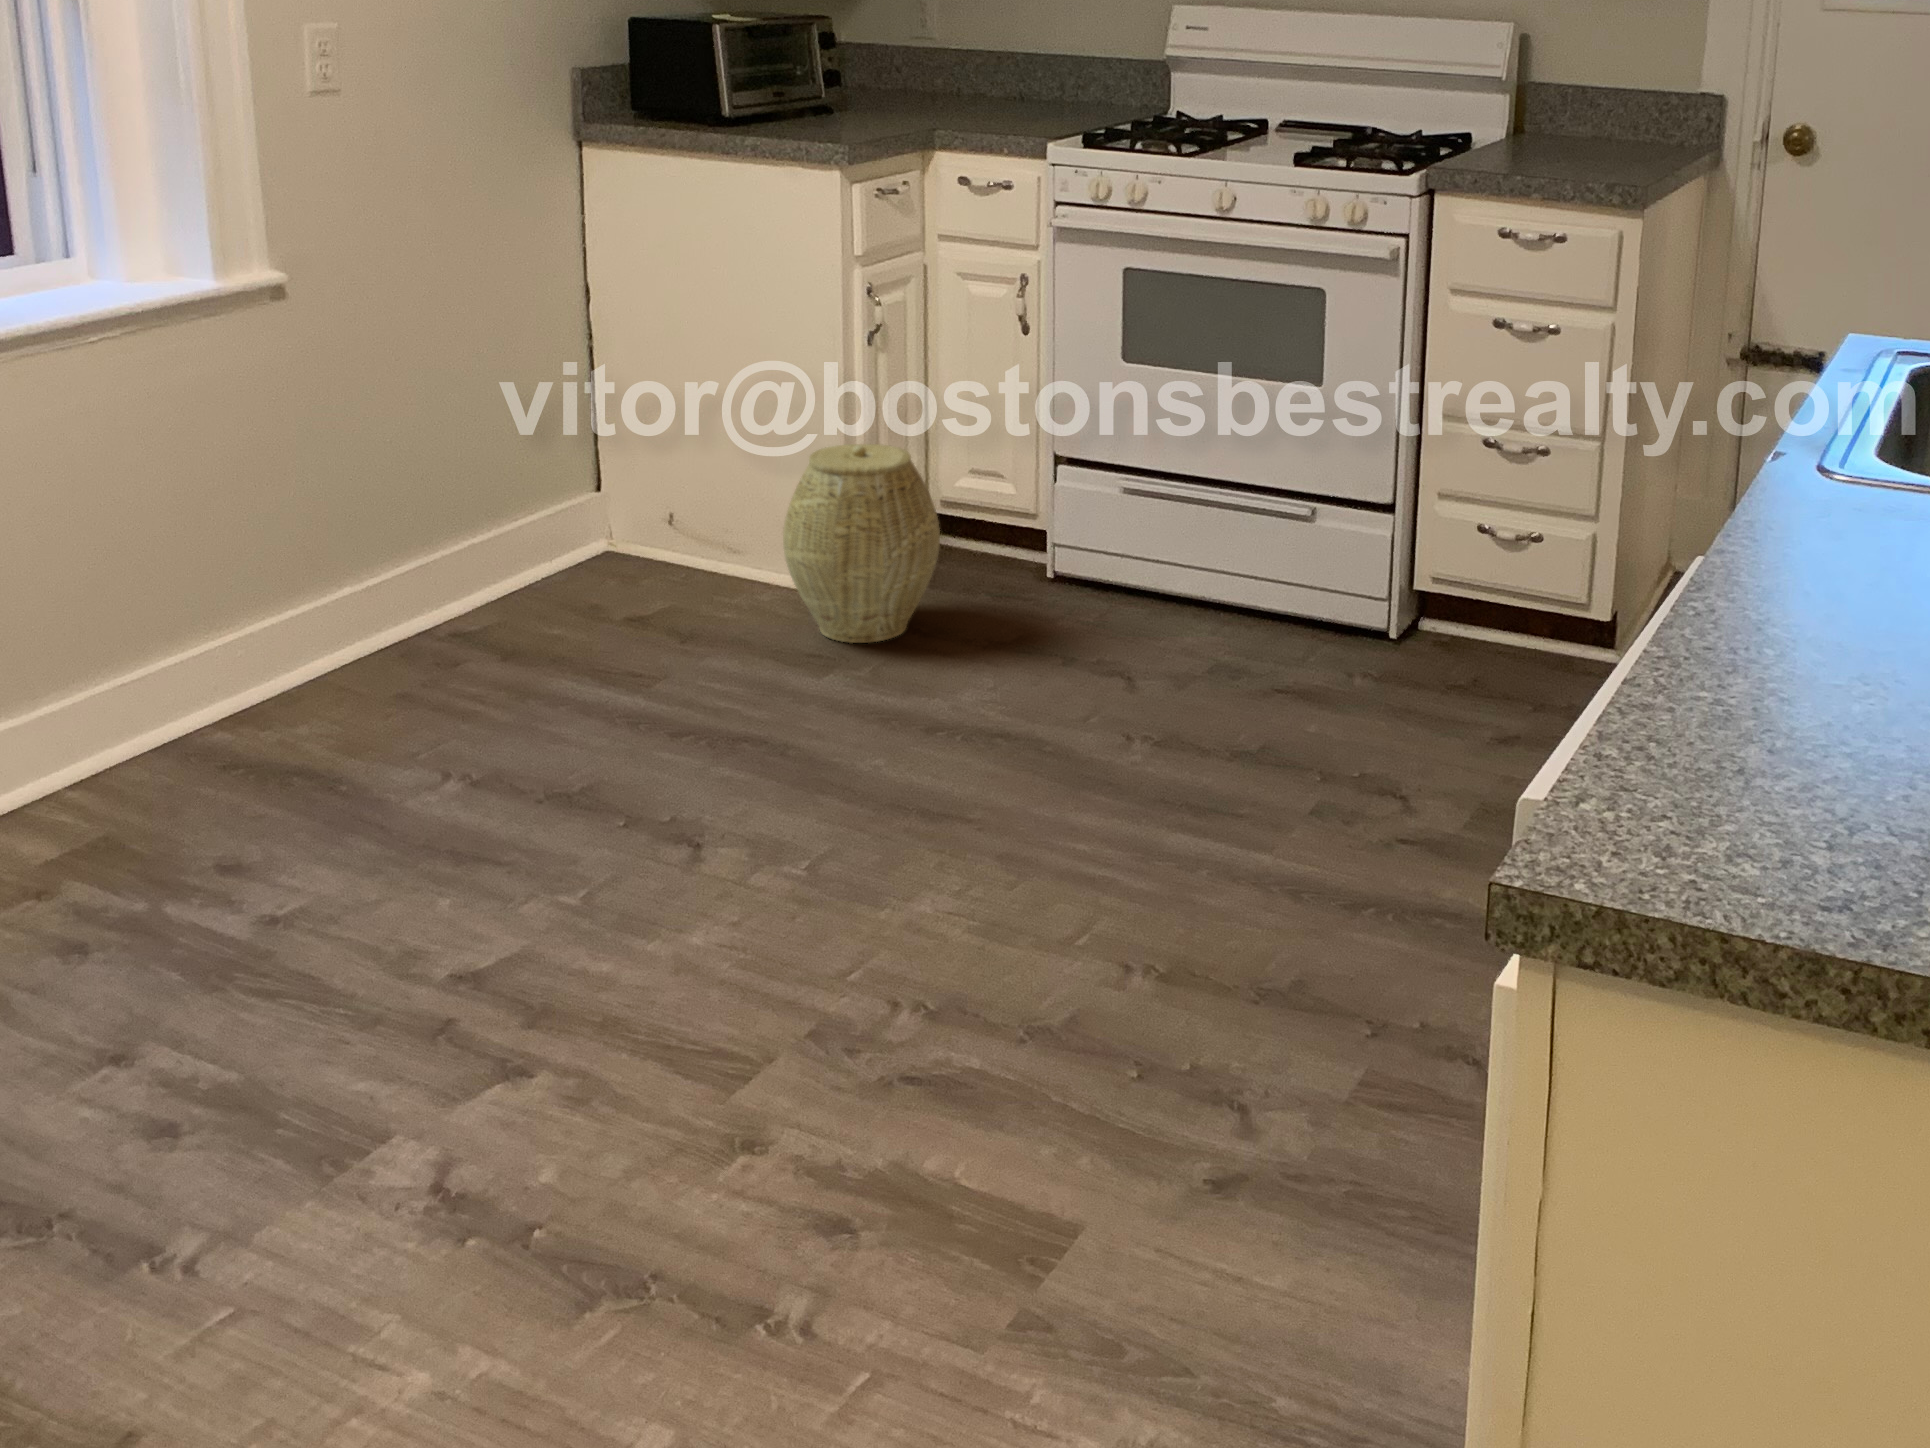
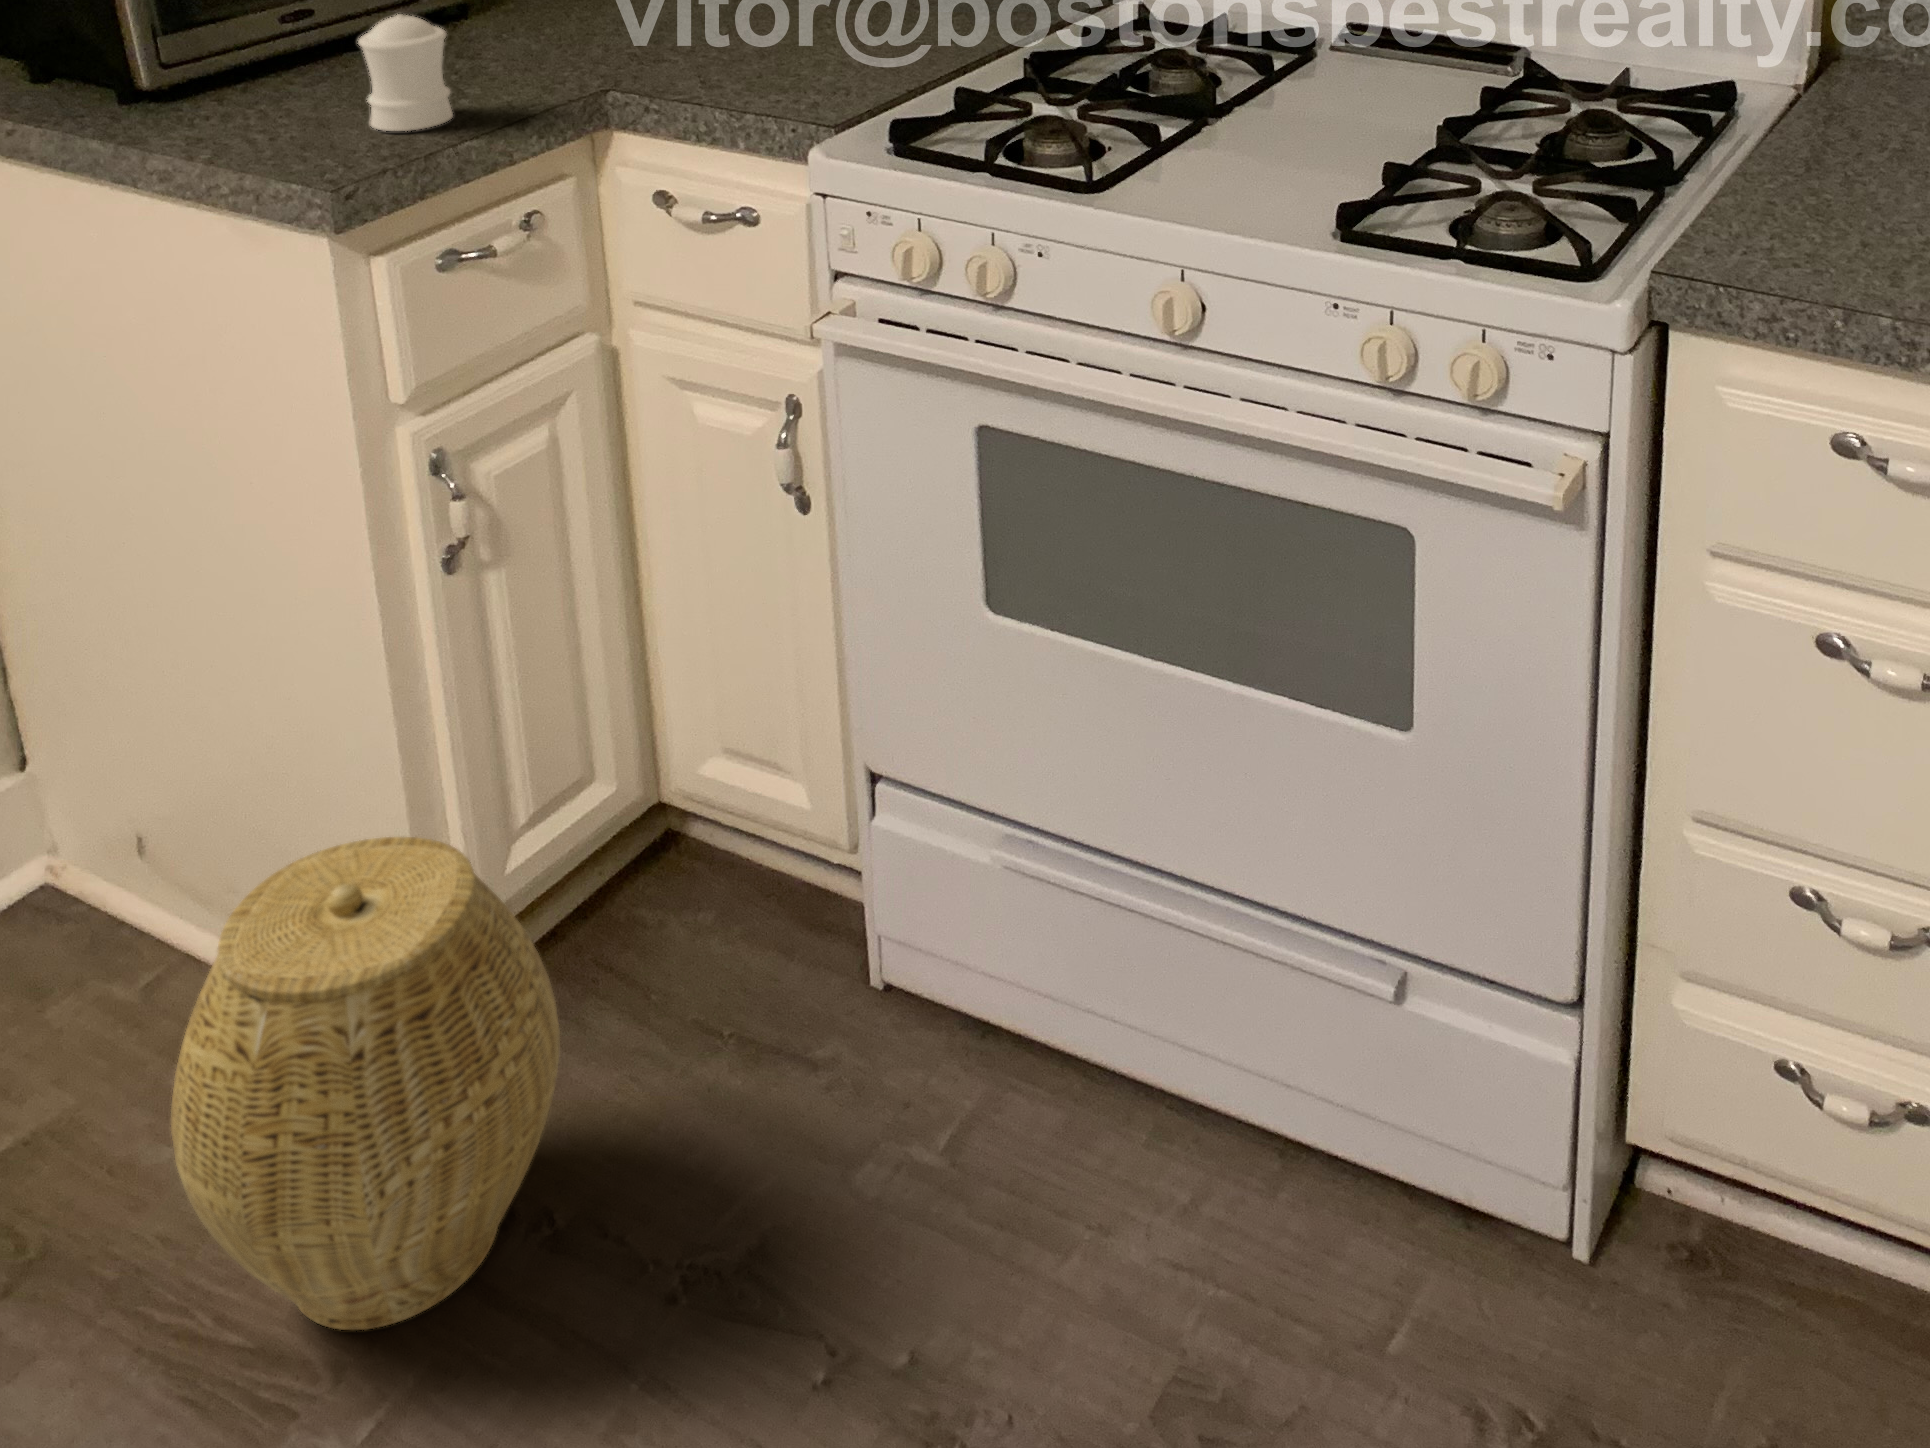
salt shaker: none [828,85,866,139] -> present [358,14,453,131]

